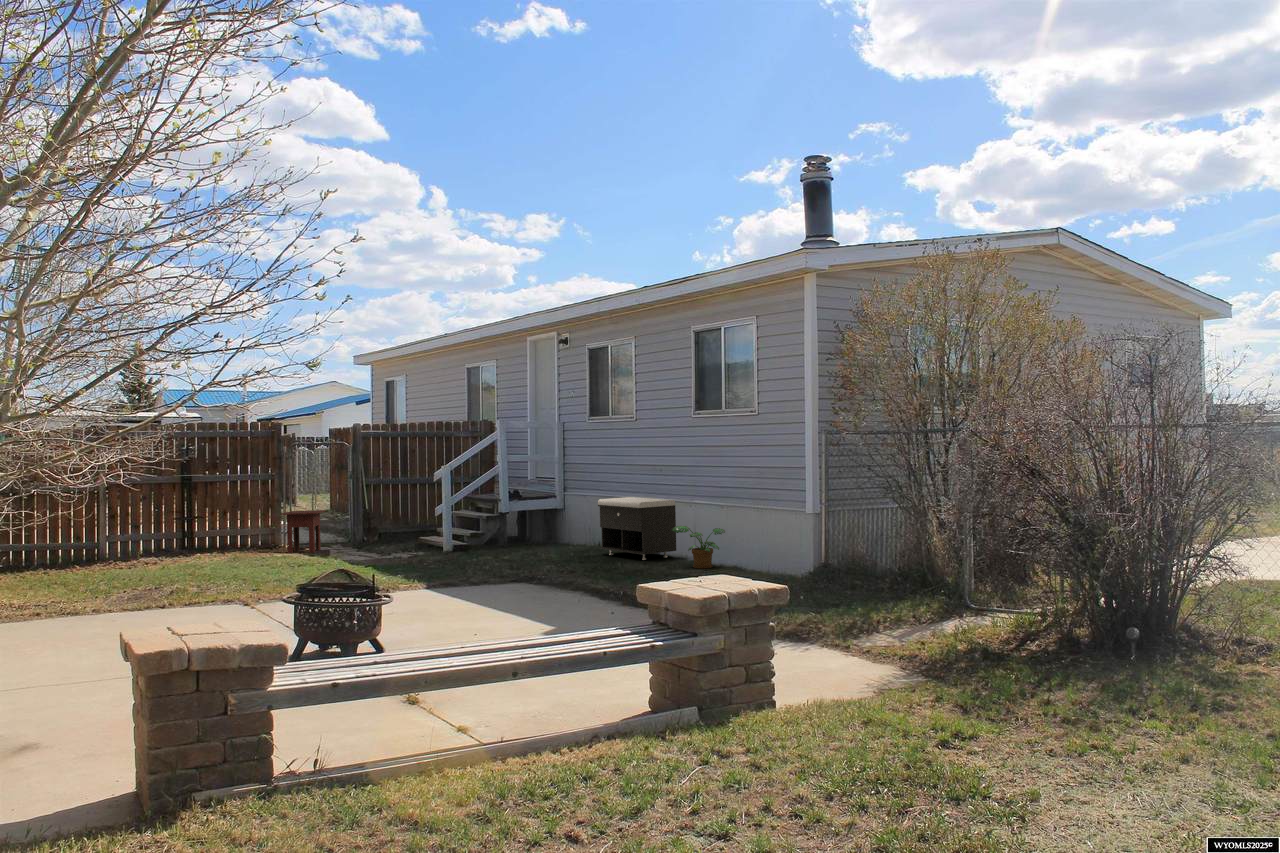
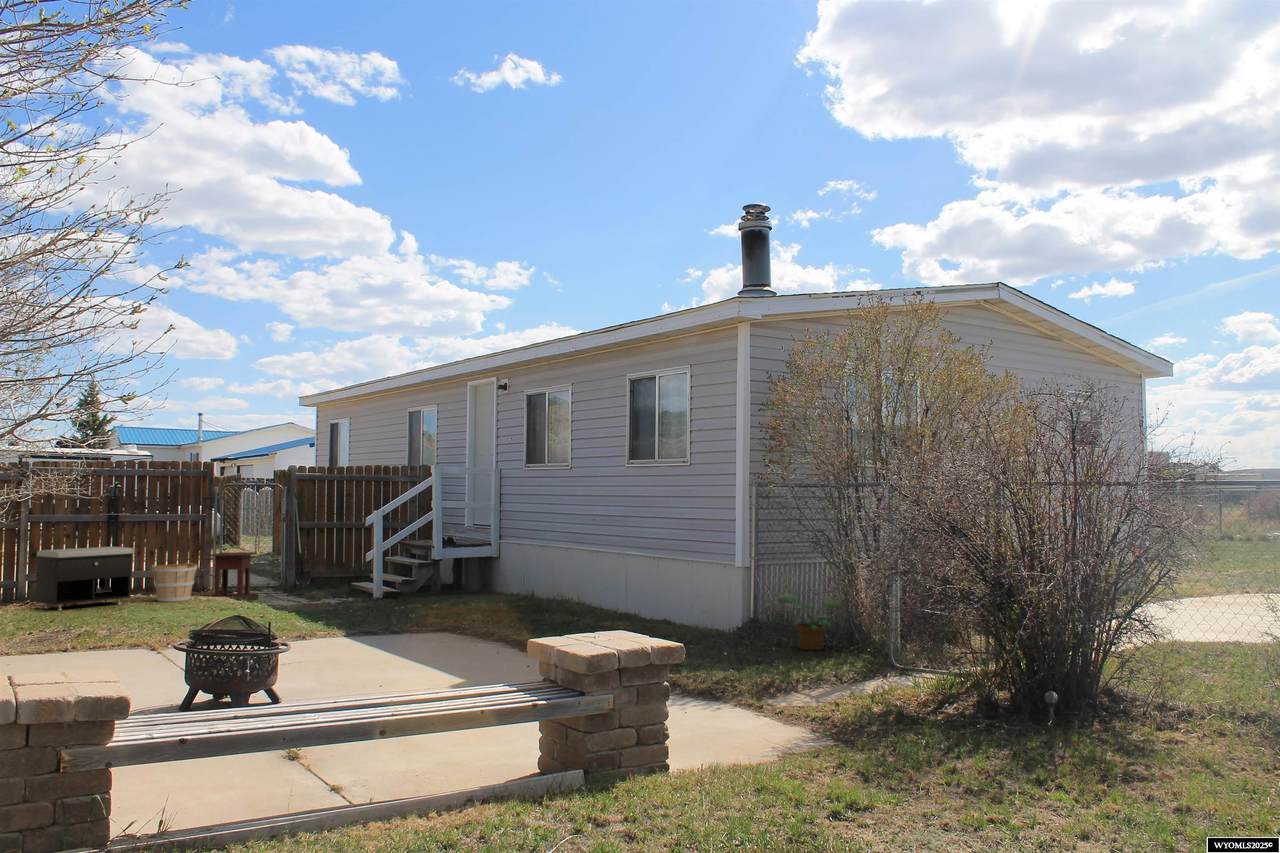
storage bench: present [598,497,676,560] -> present [35,547,133,610]
wooden bucket: none [228,522,271,559] -> present [151,563,197,602]
potted plant: present [672,526,725,568] -> present [776,595,841,650]

